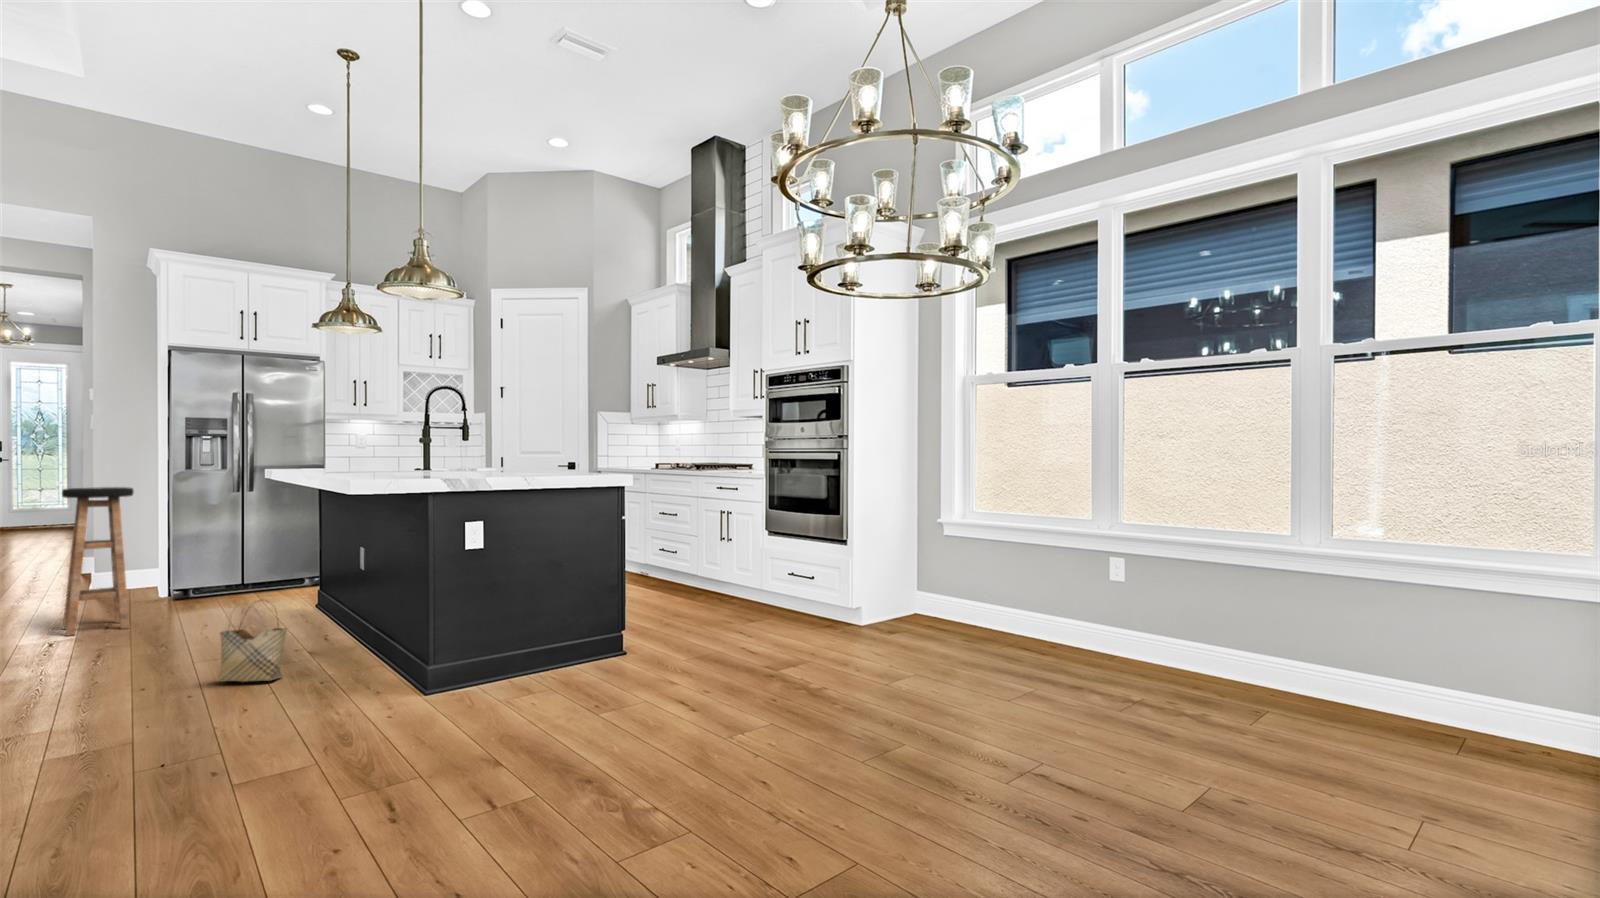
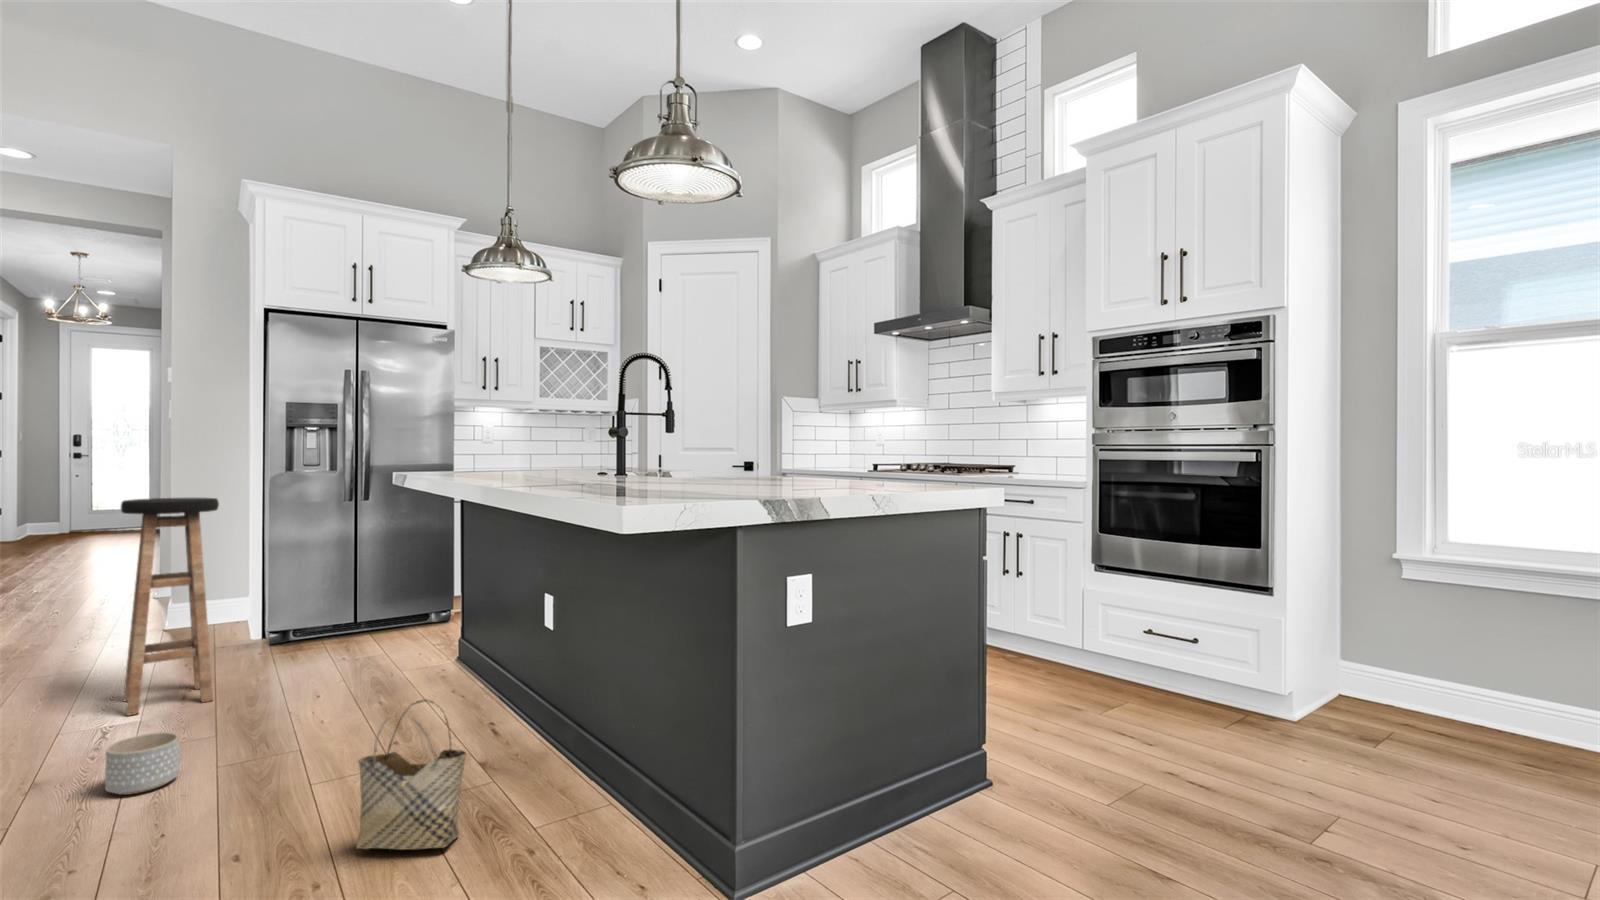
planter: none [59,633,108,667] -> present [105,732,179,795]

